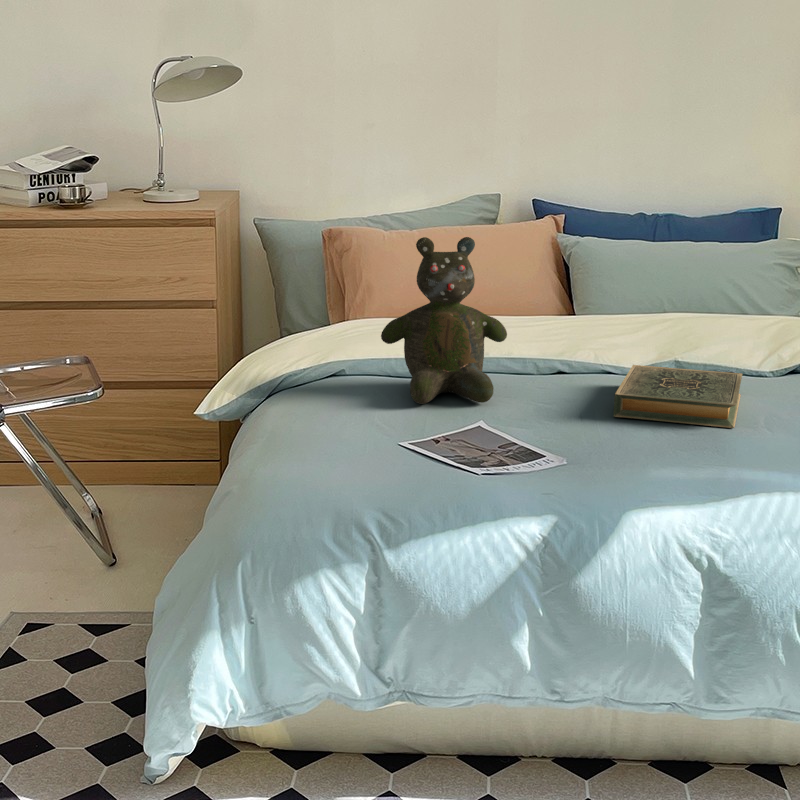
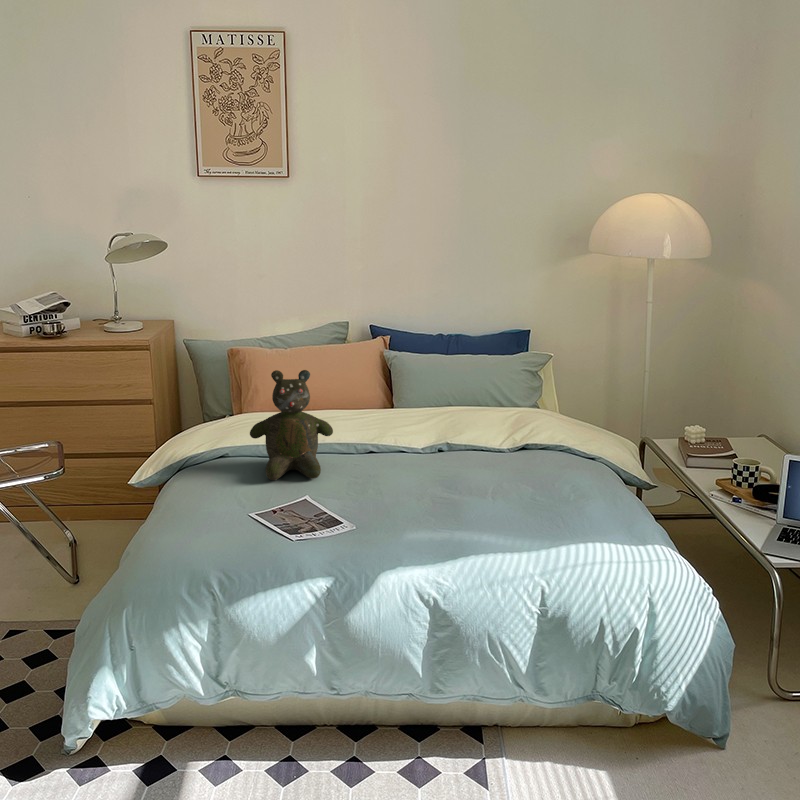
hardback book: present [614,365,742,428] -> none [395,449,482,498]

